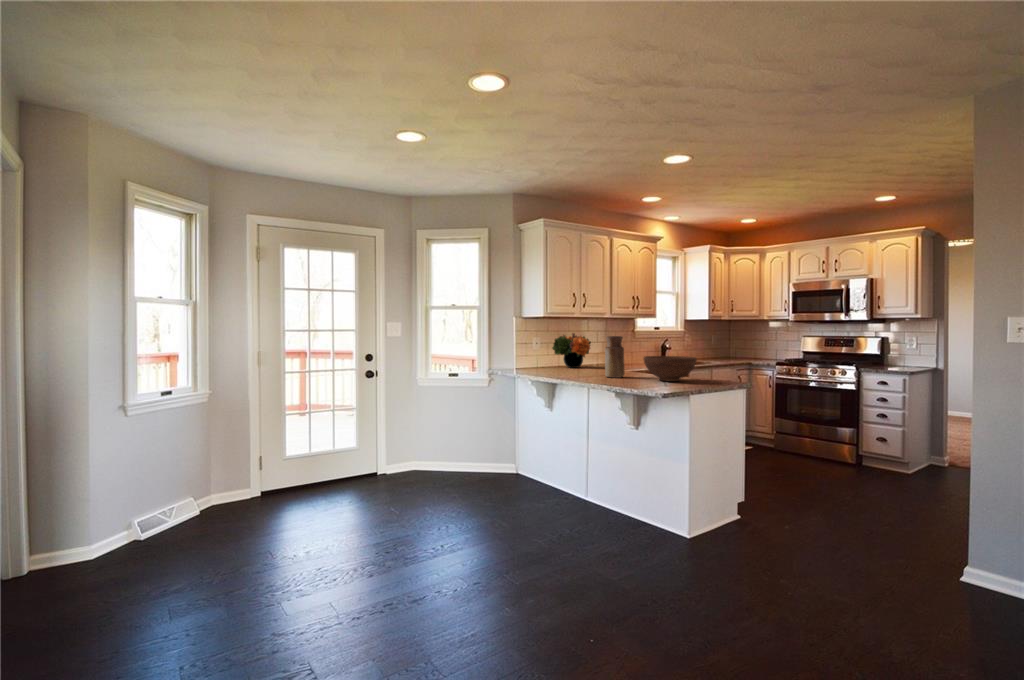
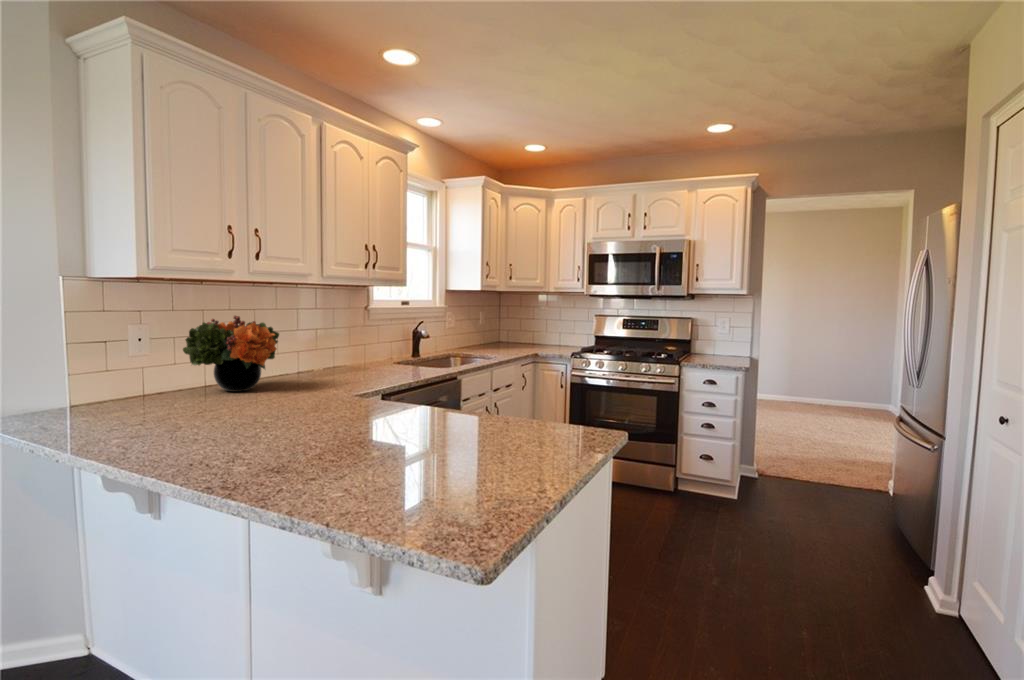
vase: present [605,336,625,378] -> none [296,331,348,439]
fruit bowl: present [644,356,697,381] -> none [396,376,522,447]

